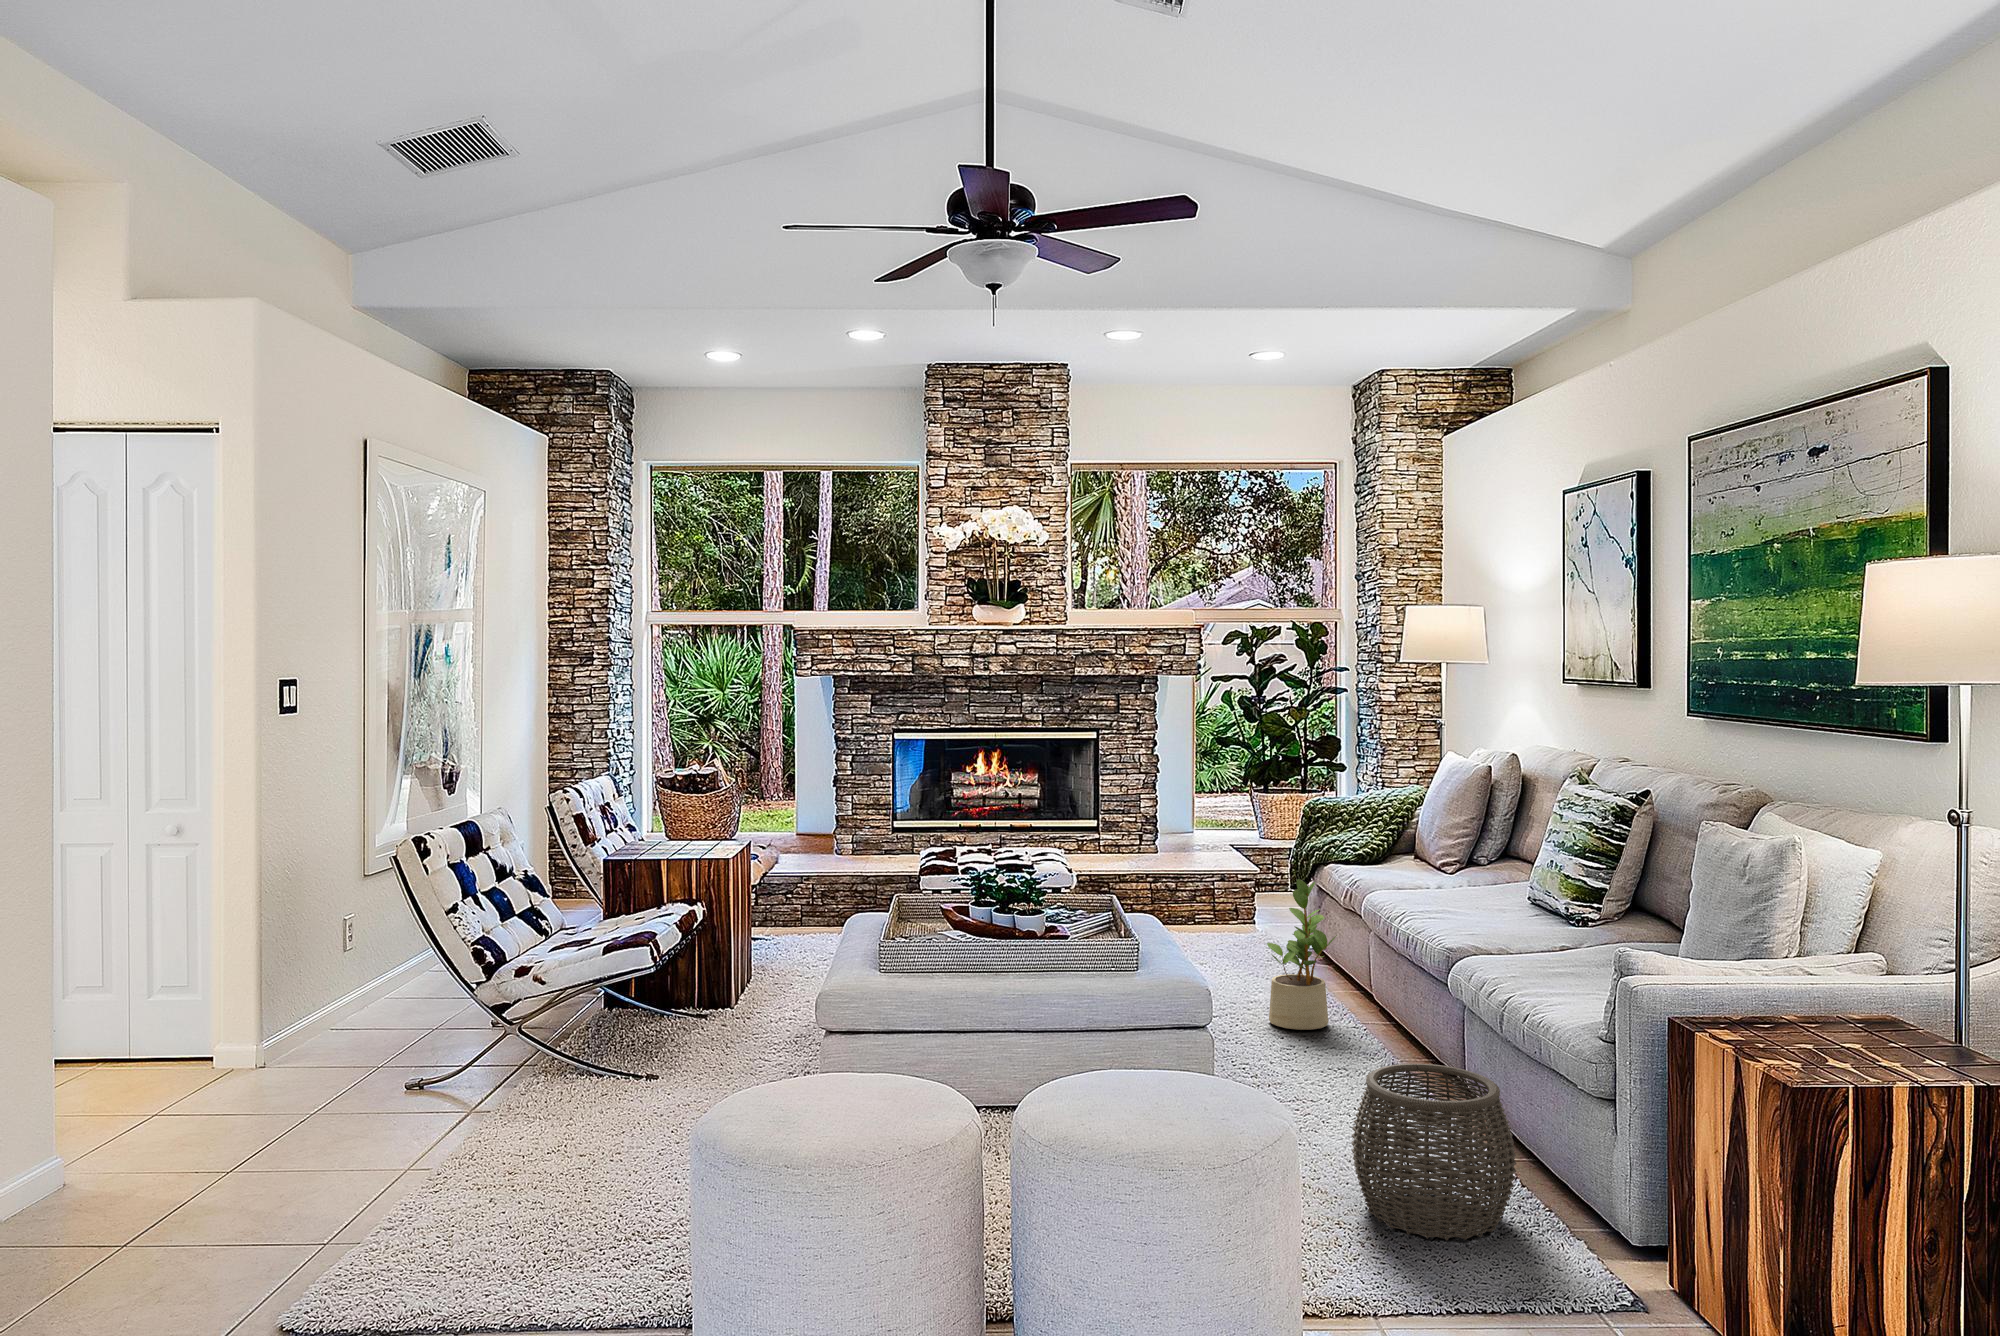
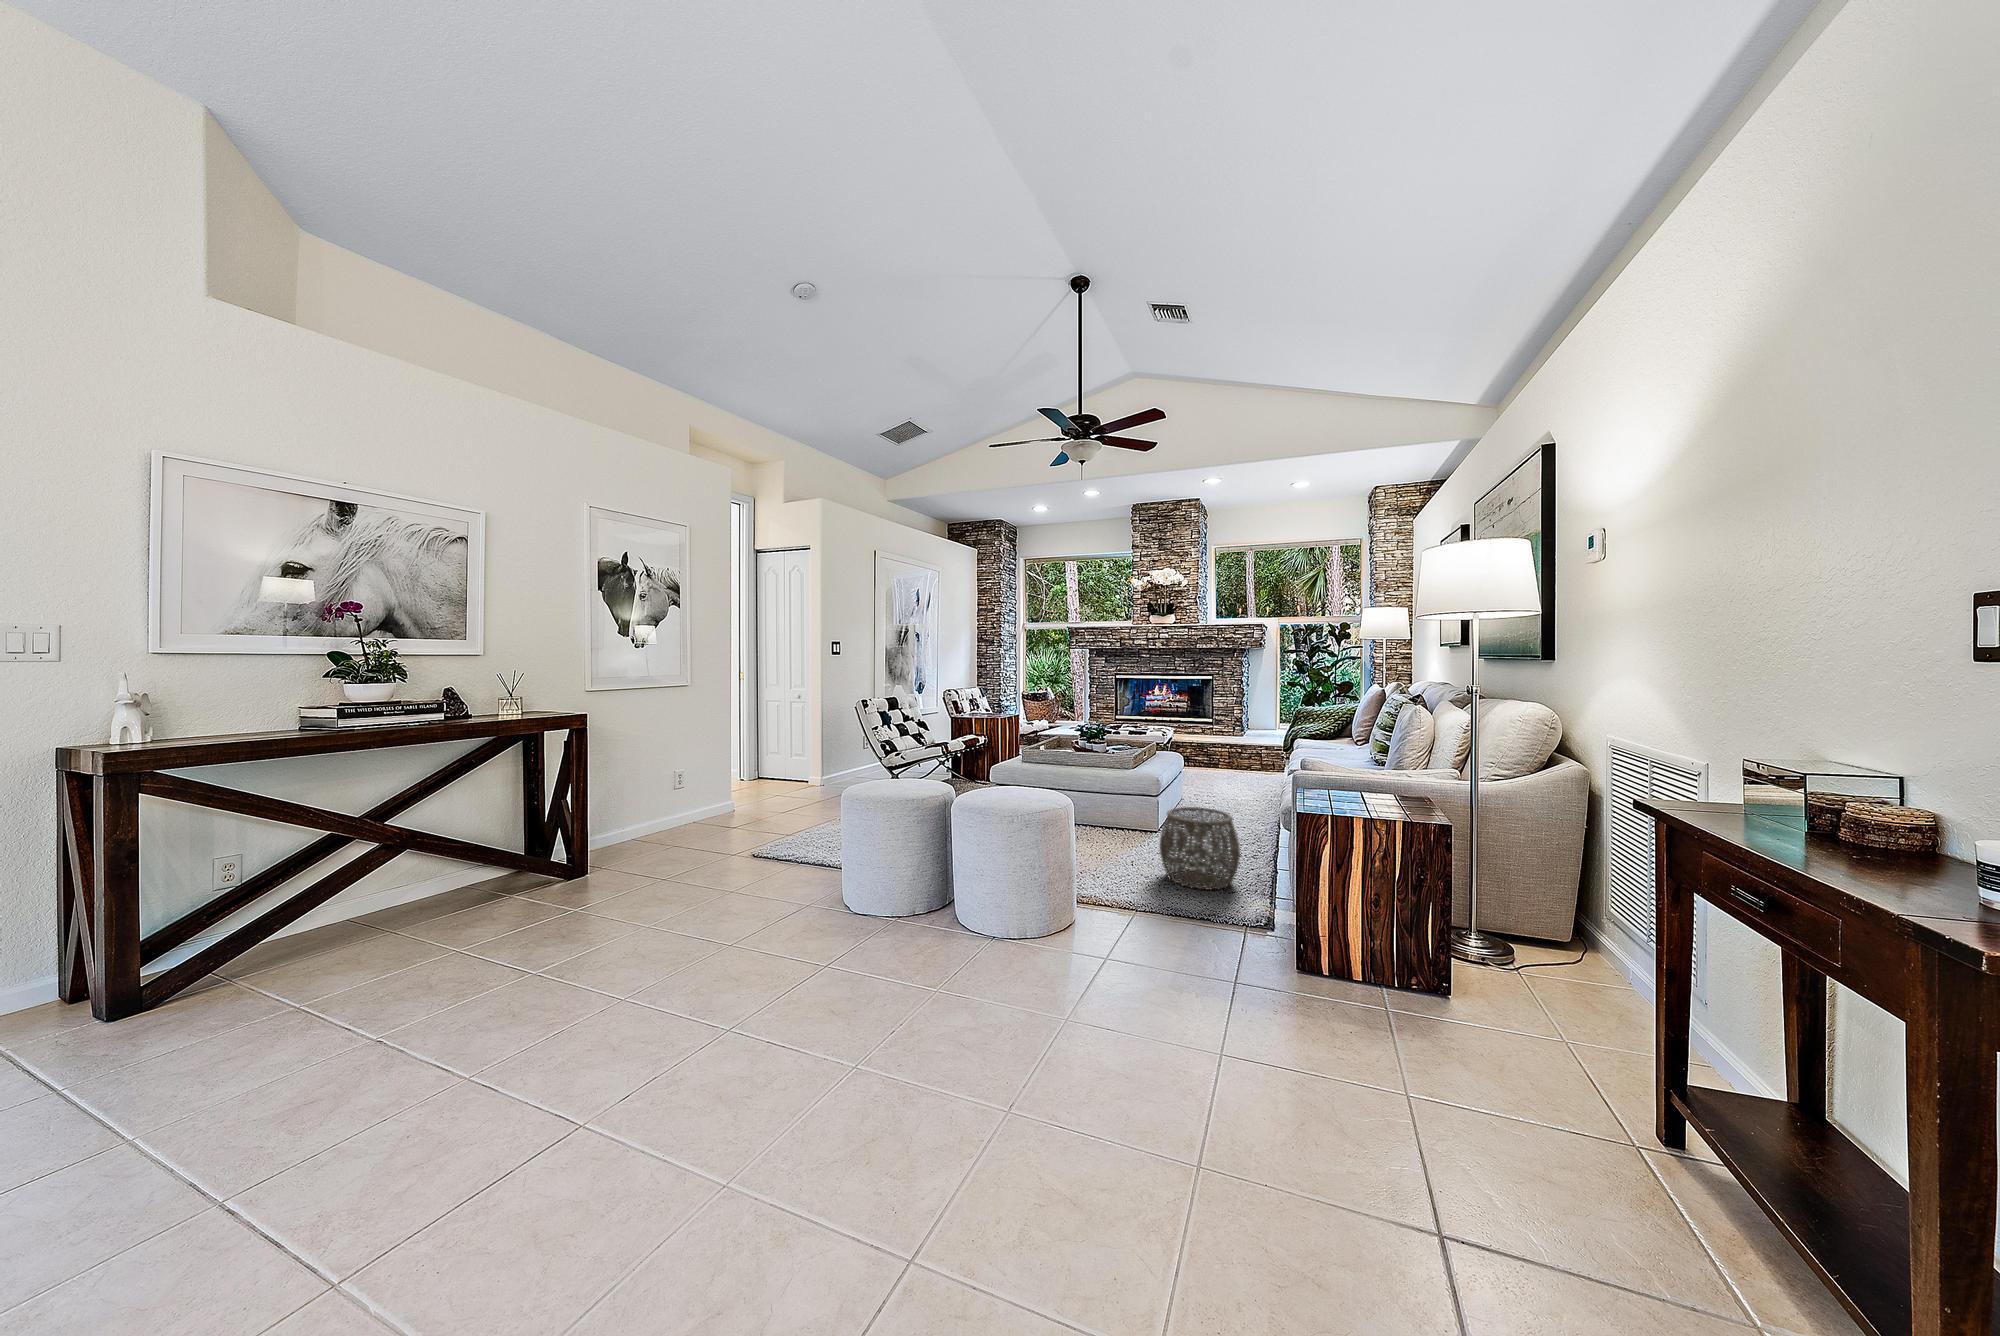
potted plant: present [1267,879,1337,1030] -> none [1227,737,1261,812]

